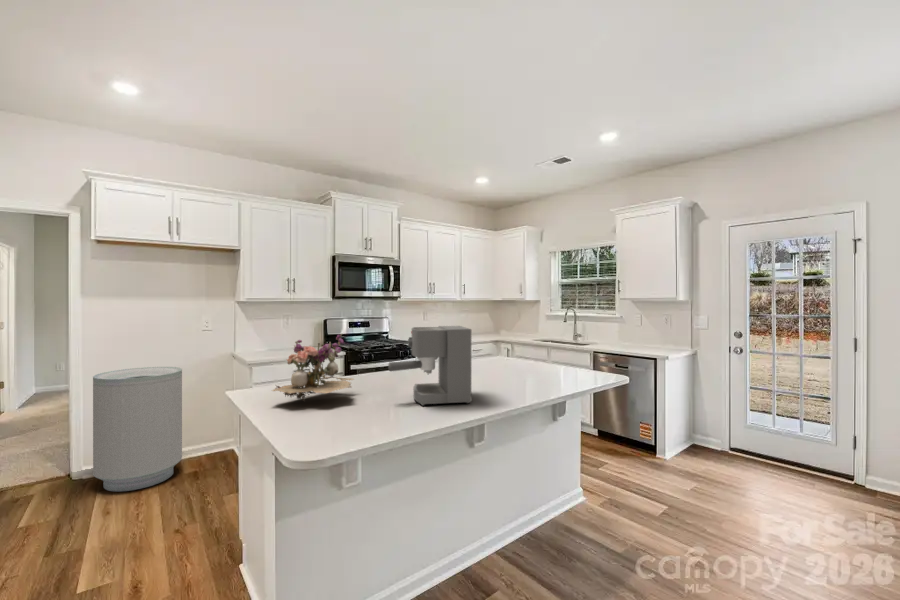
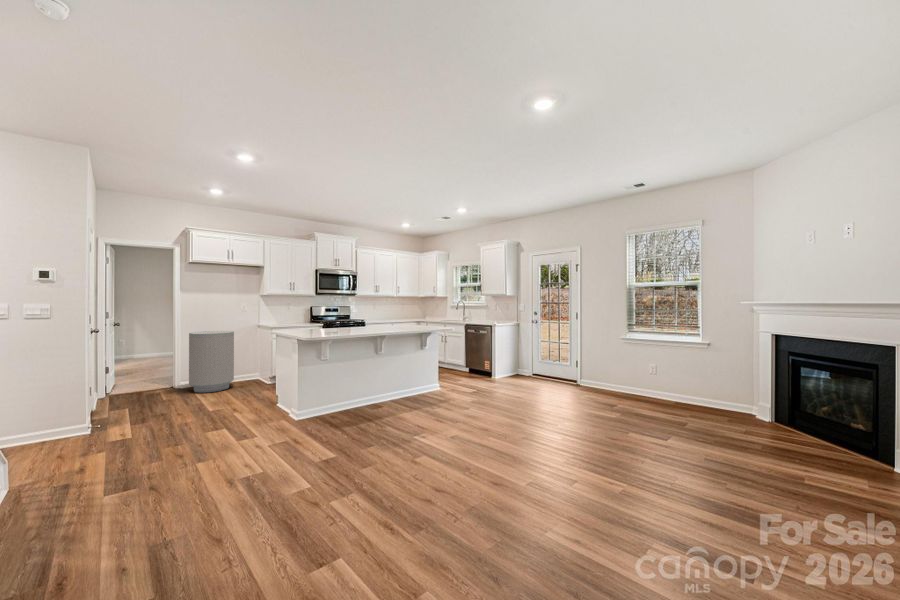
coffee maker: present [388,326,472,406] -> none [343,303,377,334]
flower arrangement: present [273,334,354,401] -> none [294,306,328,334]

